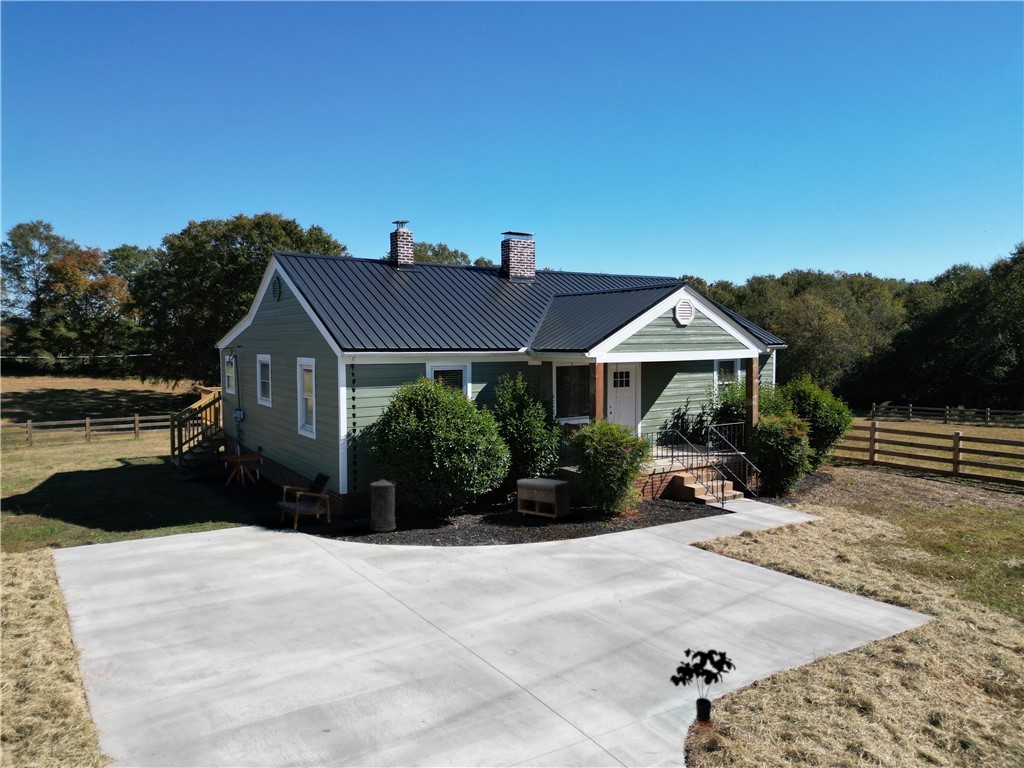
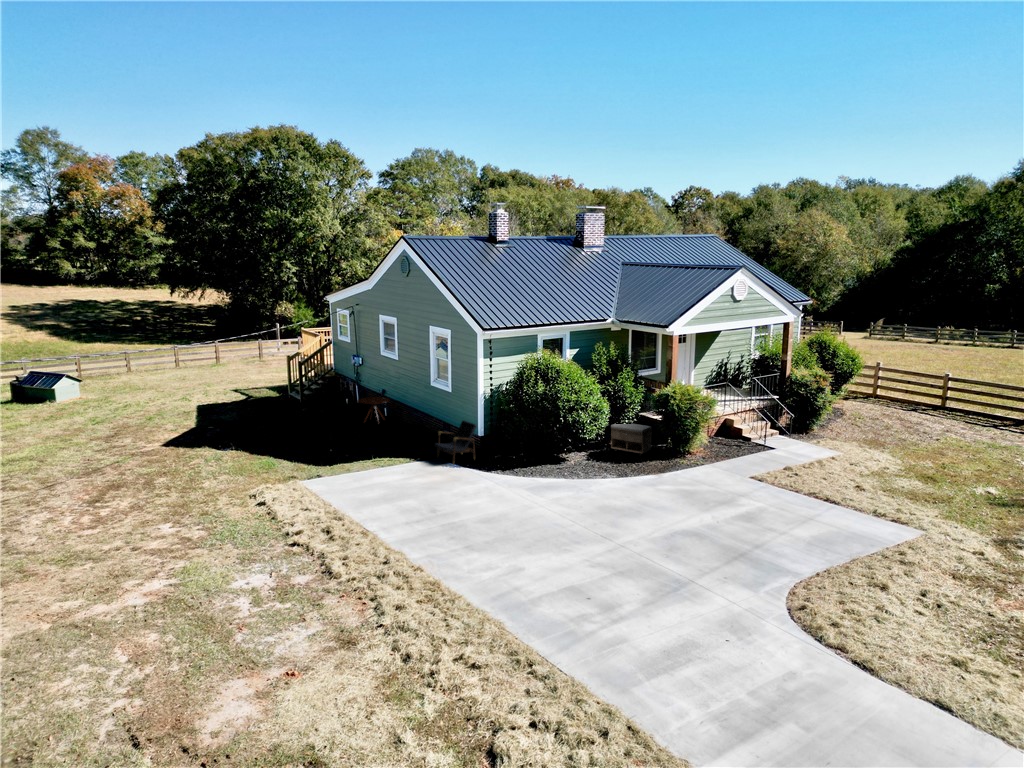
trash can: present [370,480,396,531] -> none [508,427,527,466]
potted plant: present [670,648,736,720] -> none [774,556,813,595]

